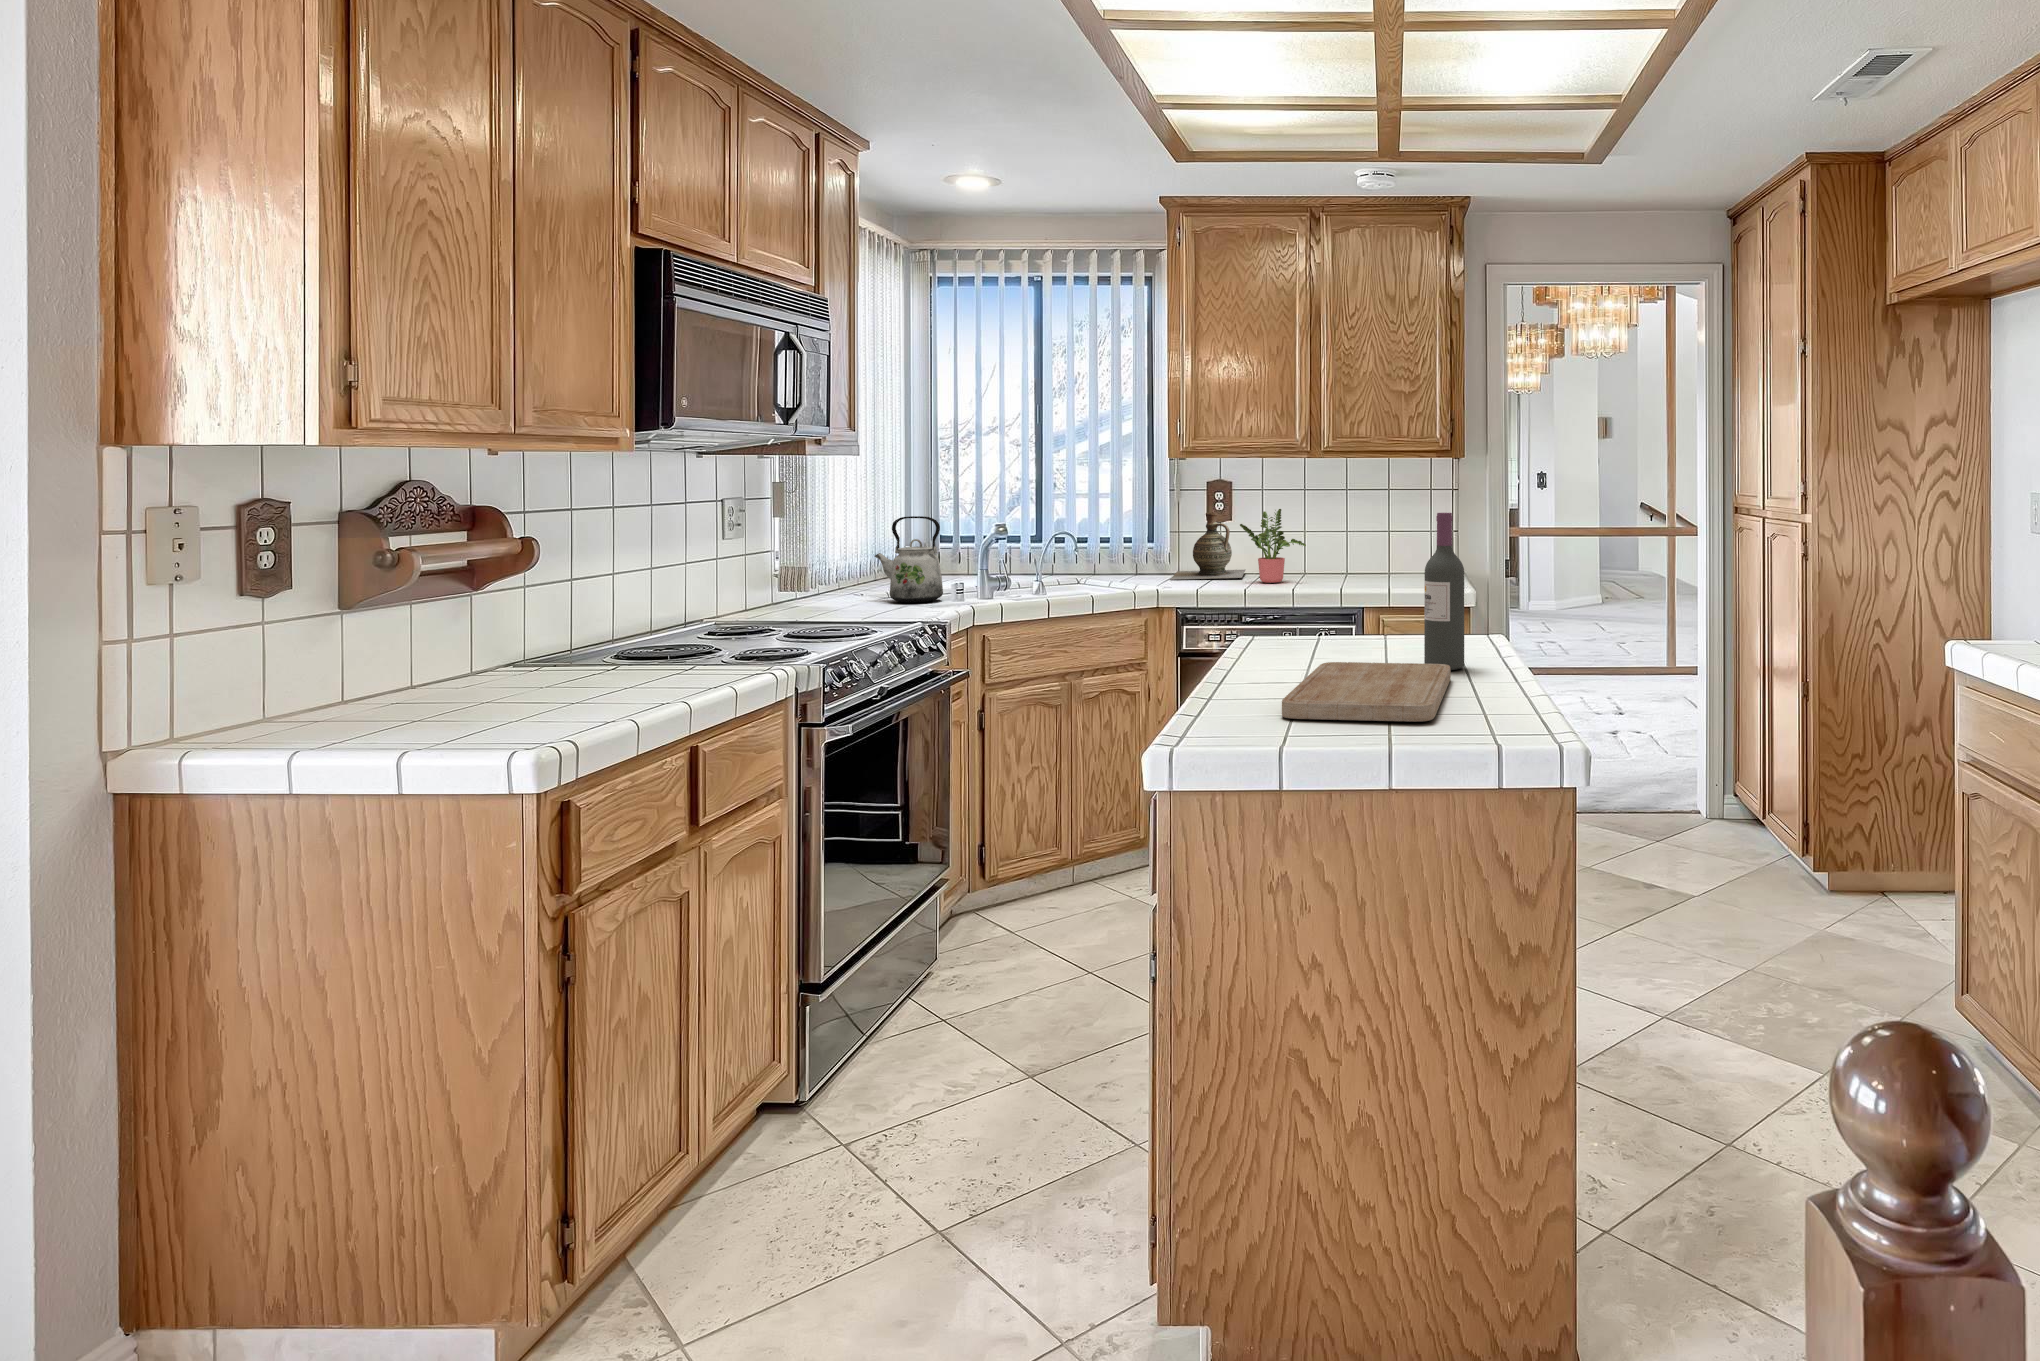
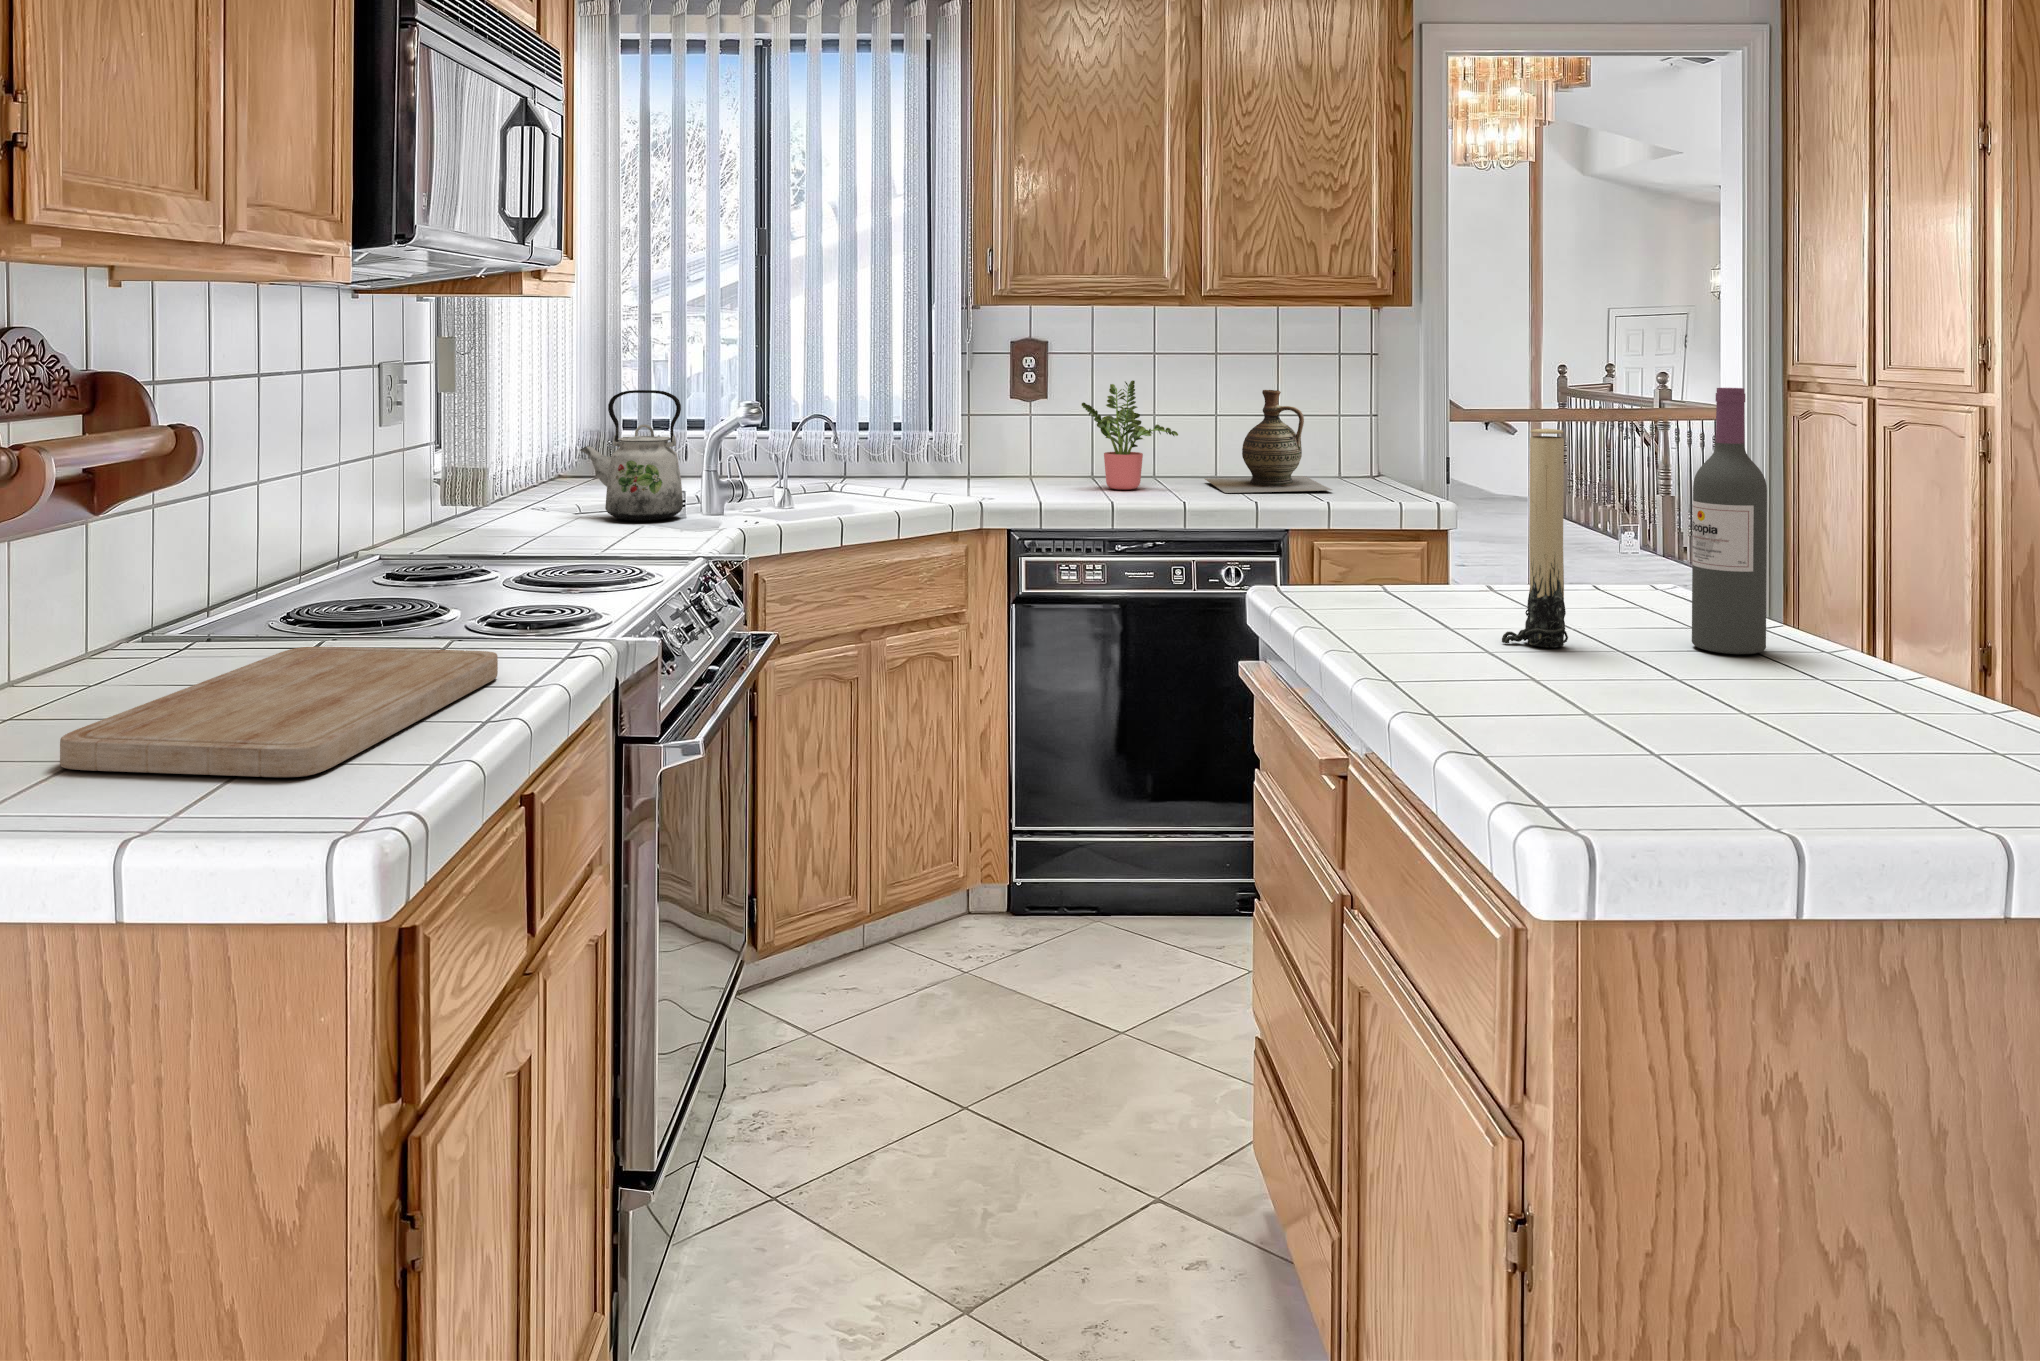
ceramic jug: present [1170,513,1245,580] -> present [1205,390,1332,493]
candle: none [1314,537,1349,667] -> present [1502,429,1568,647]
cutting board: present [1282,662,1451,722] -> present [60,647,498,777]

